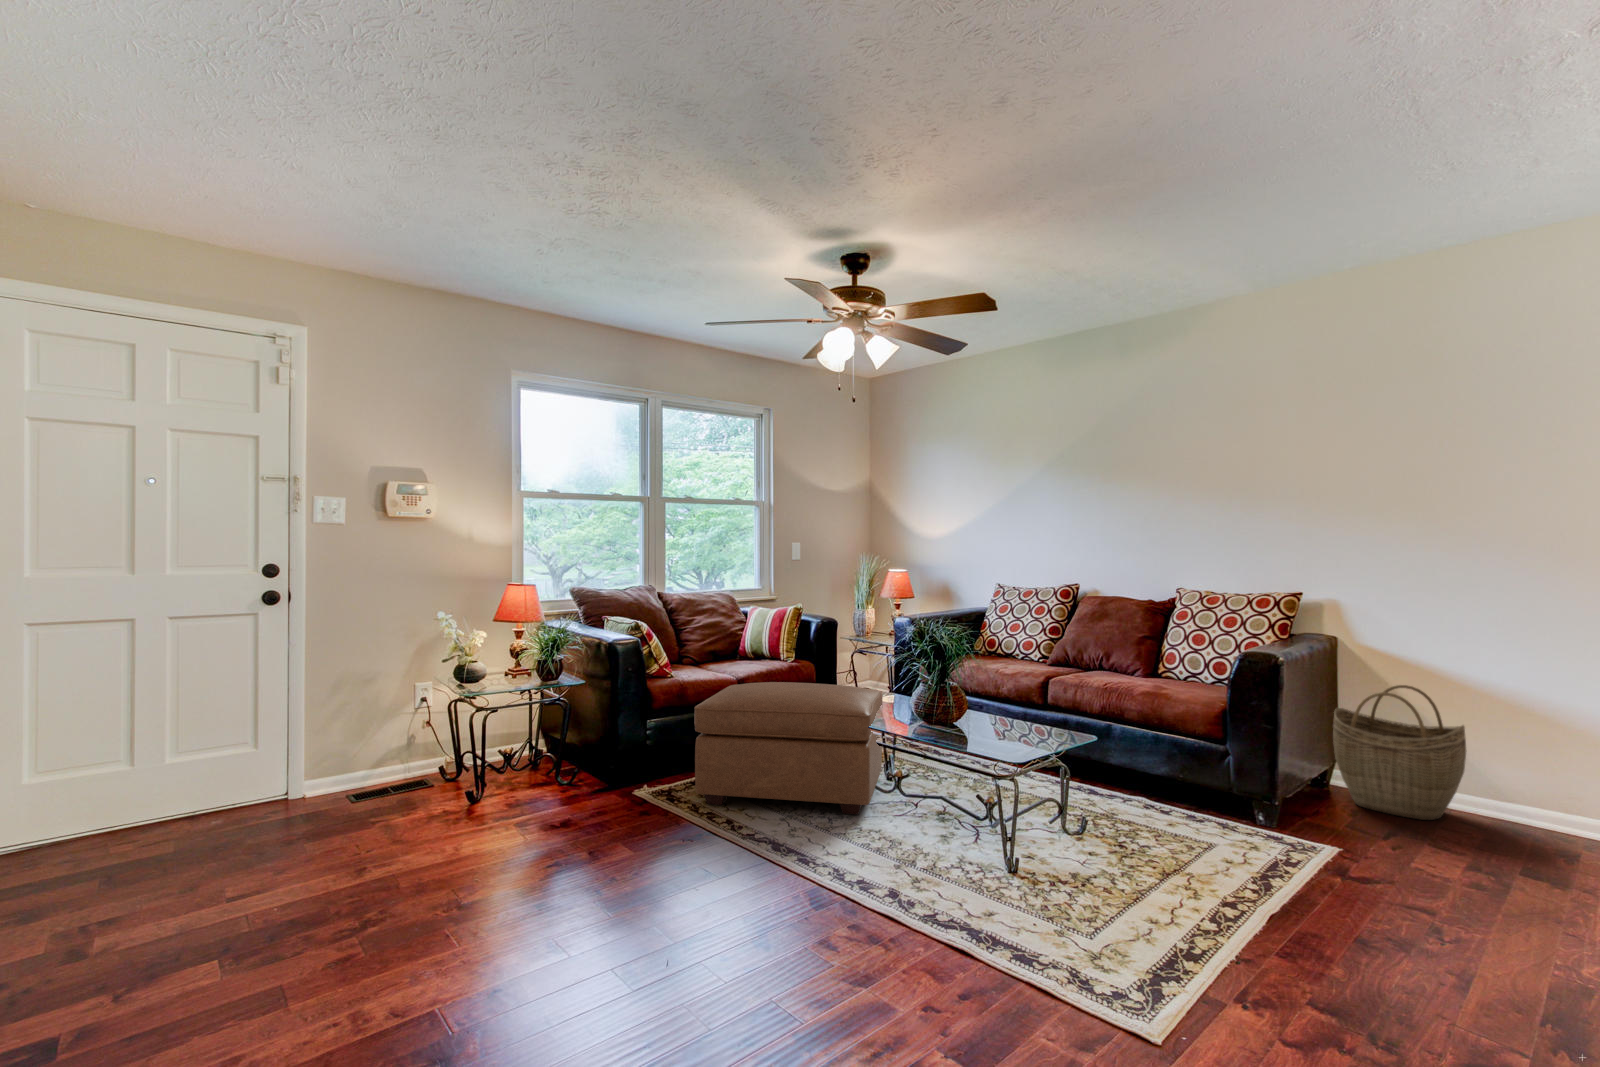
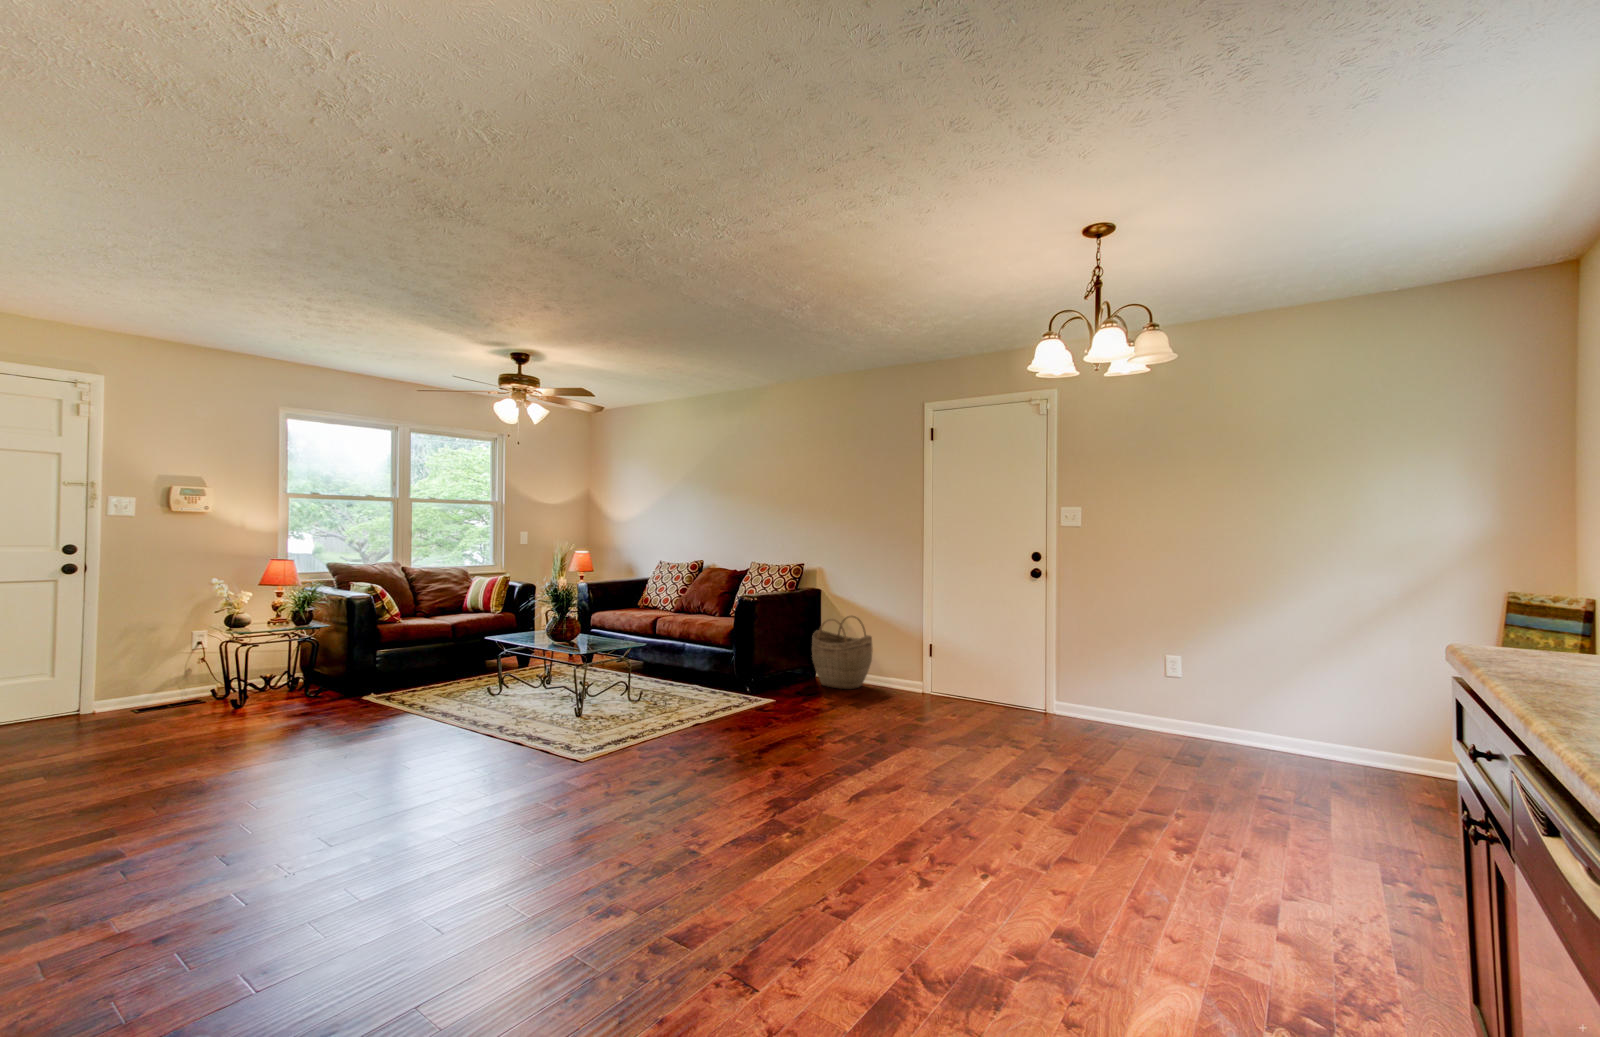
ottoman: present [694,682,882,815] -> none [402,624,544,701]

